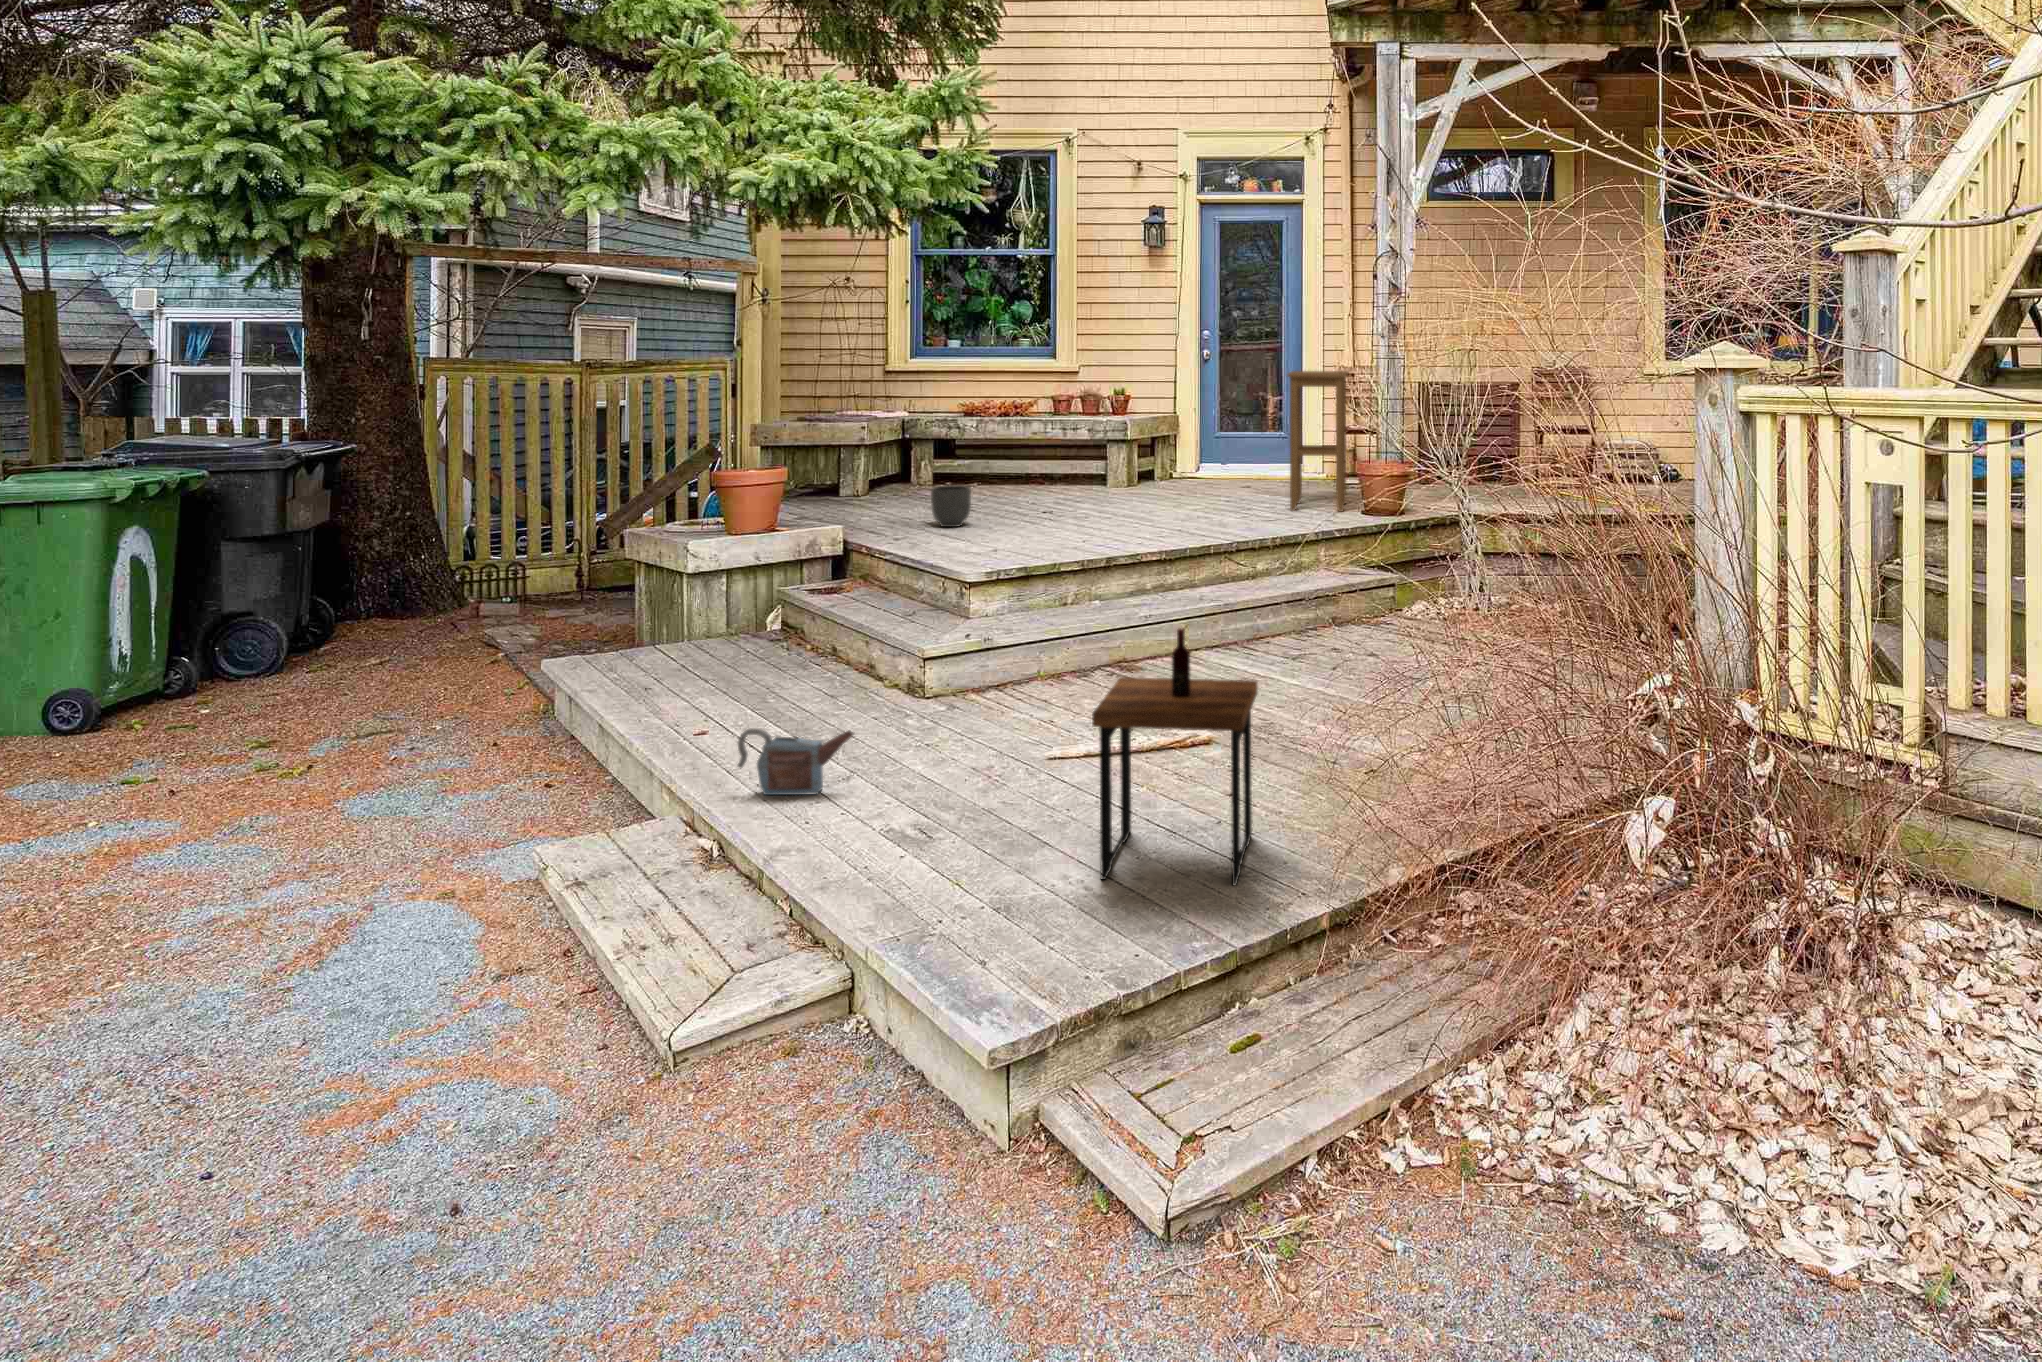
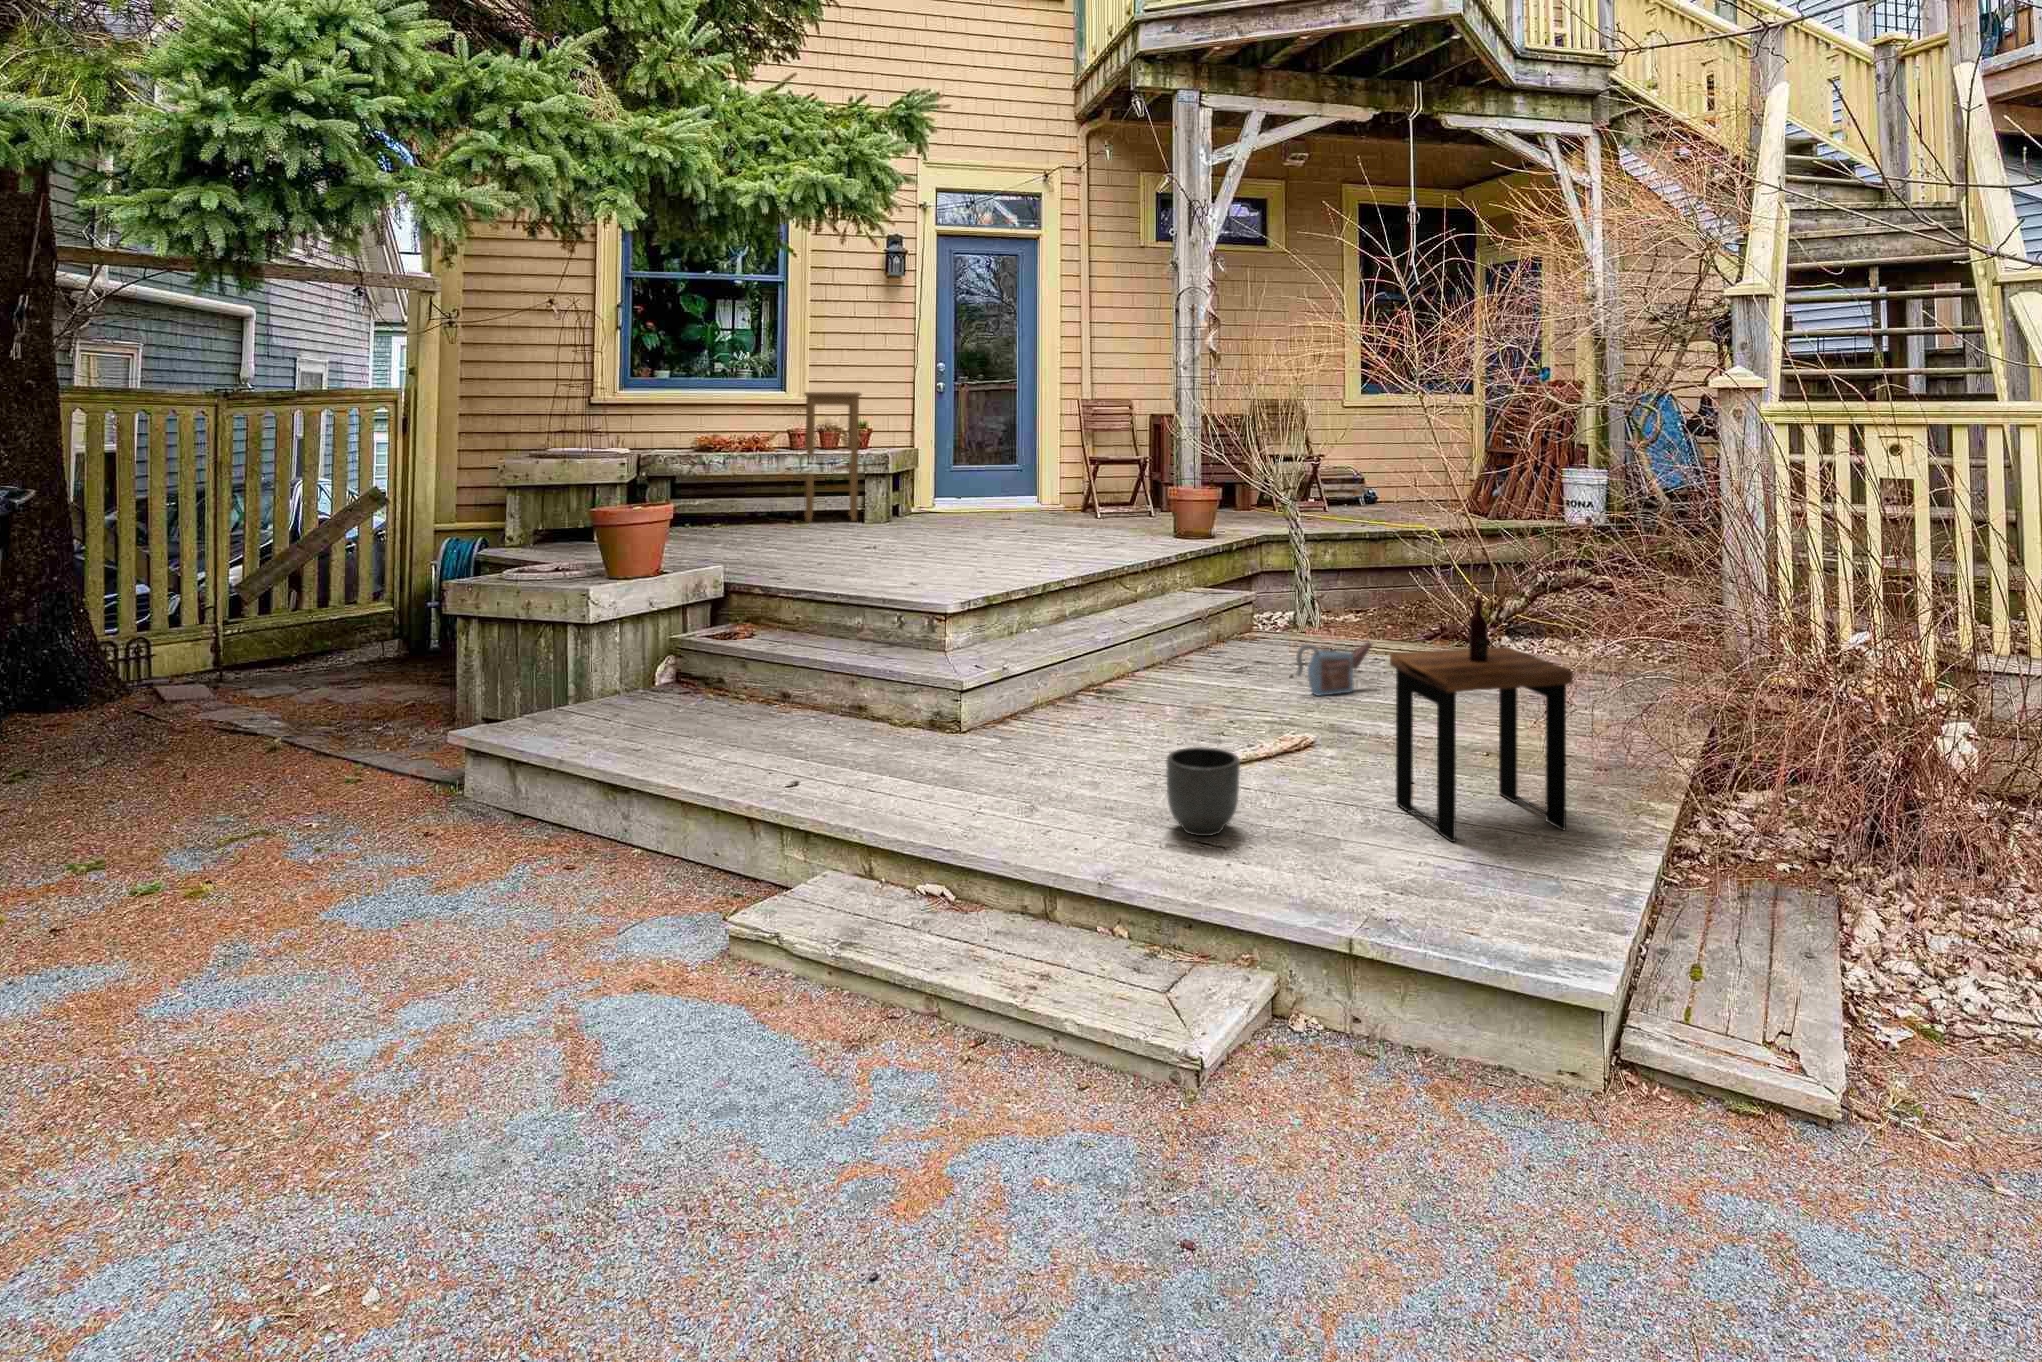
stool: present [1287,371,1348,512] -> present [804,392,861,522]
planter: present [931,485,971,527] -> present [1166,747,1240,836]
watering can: present [738,728,854,795] -> present [1296,642,1372,696]

